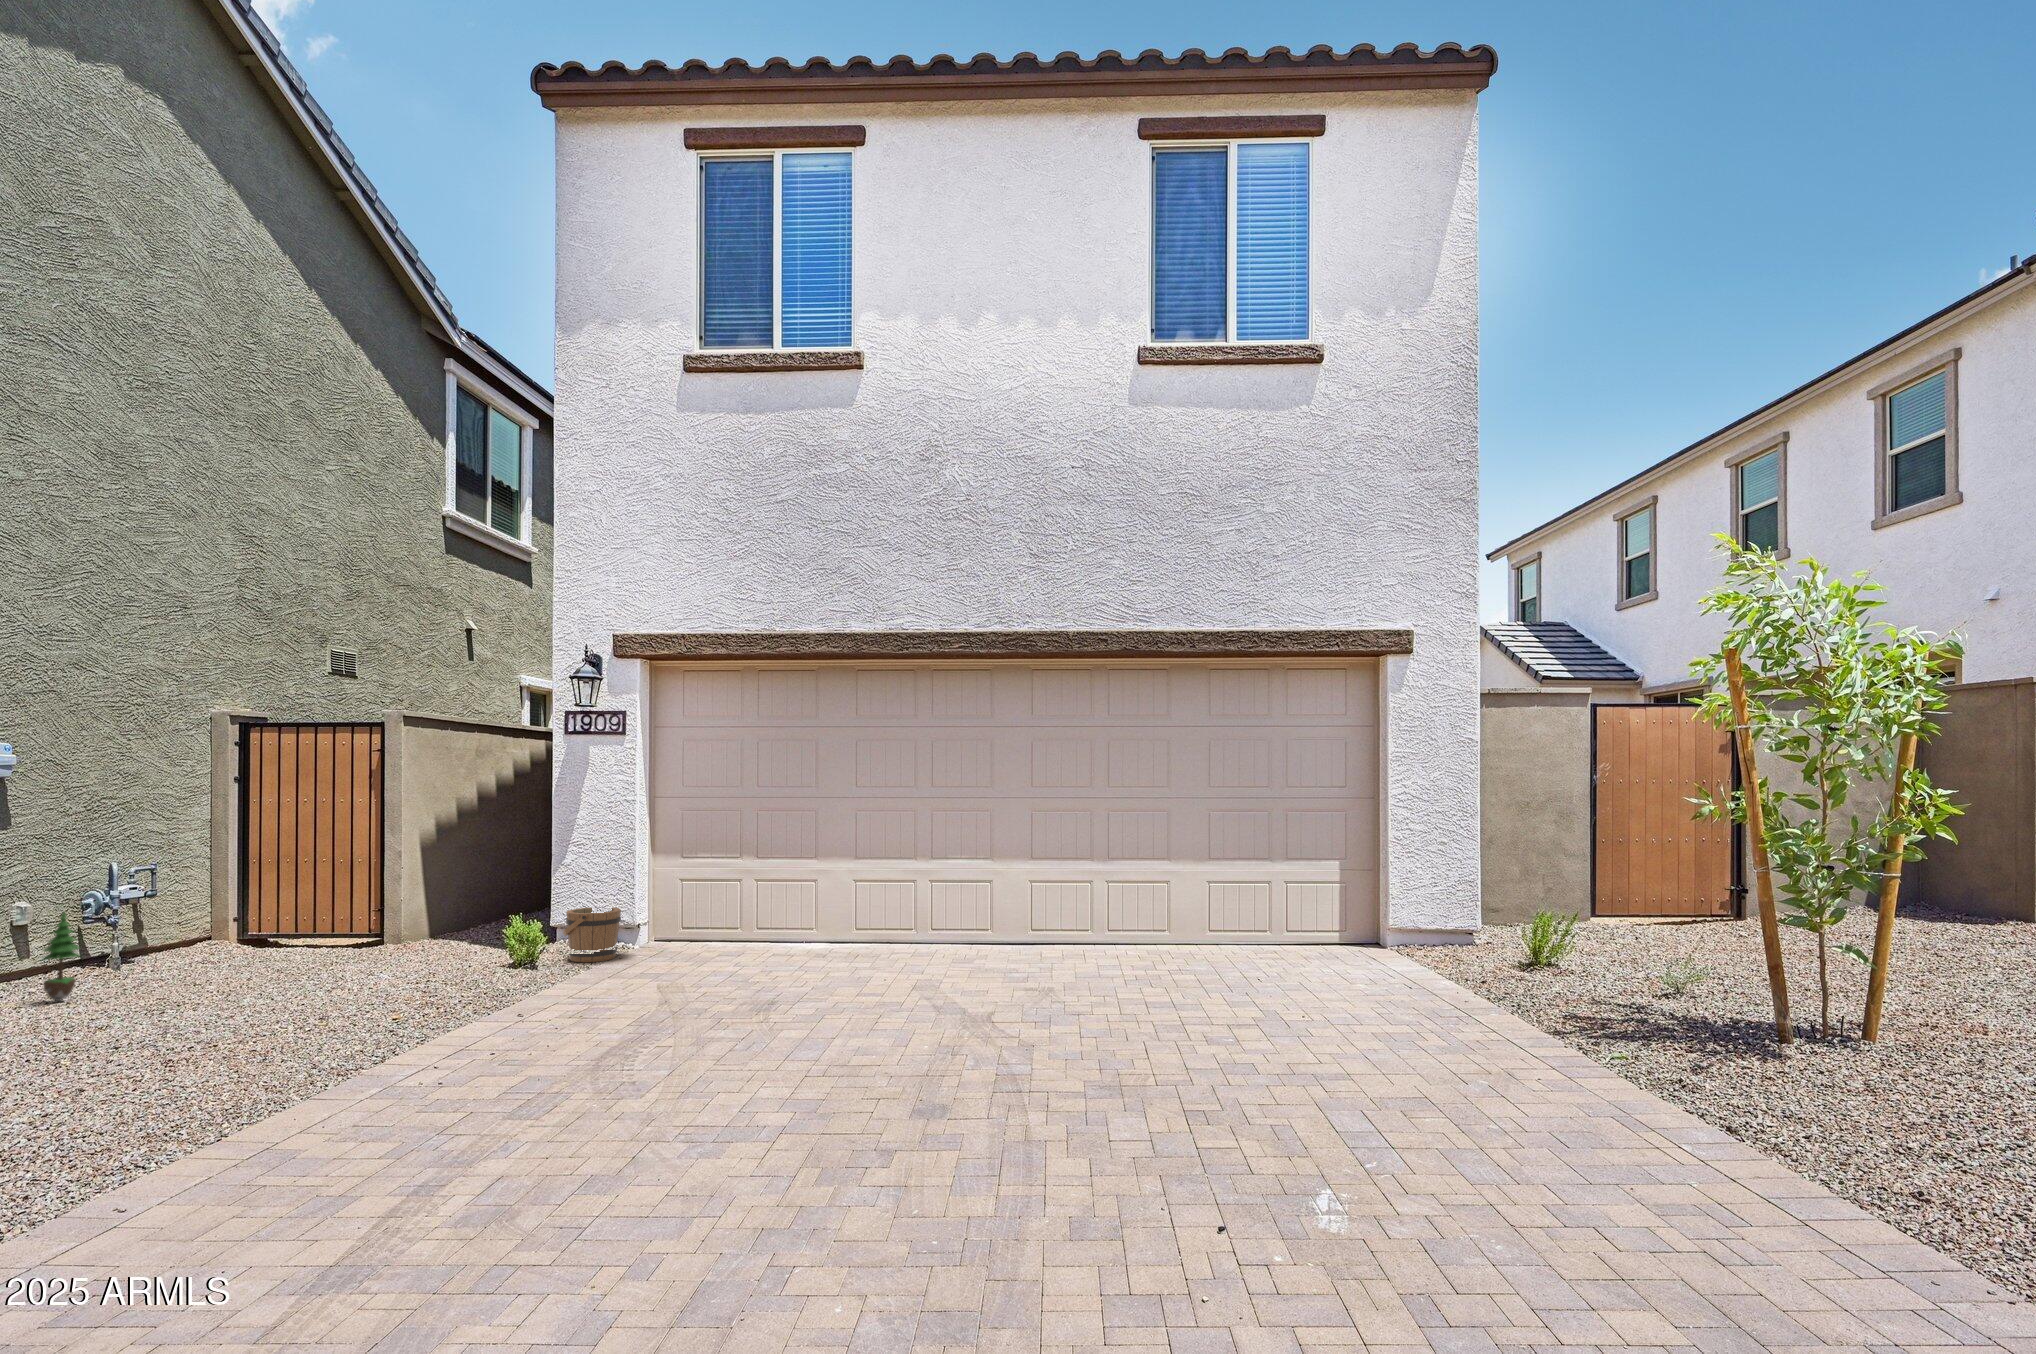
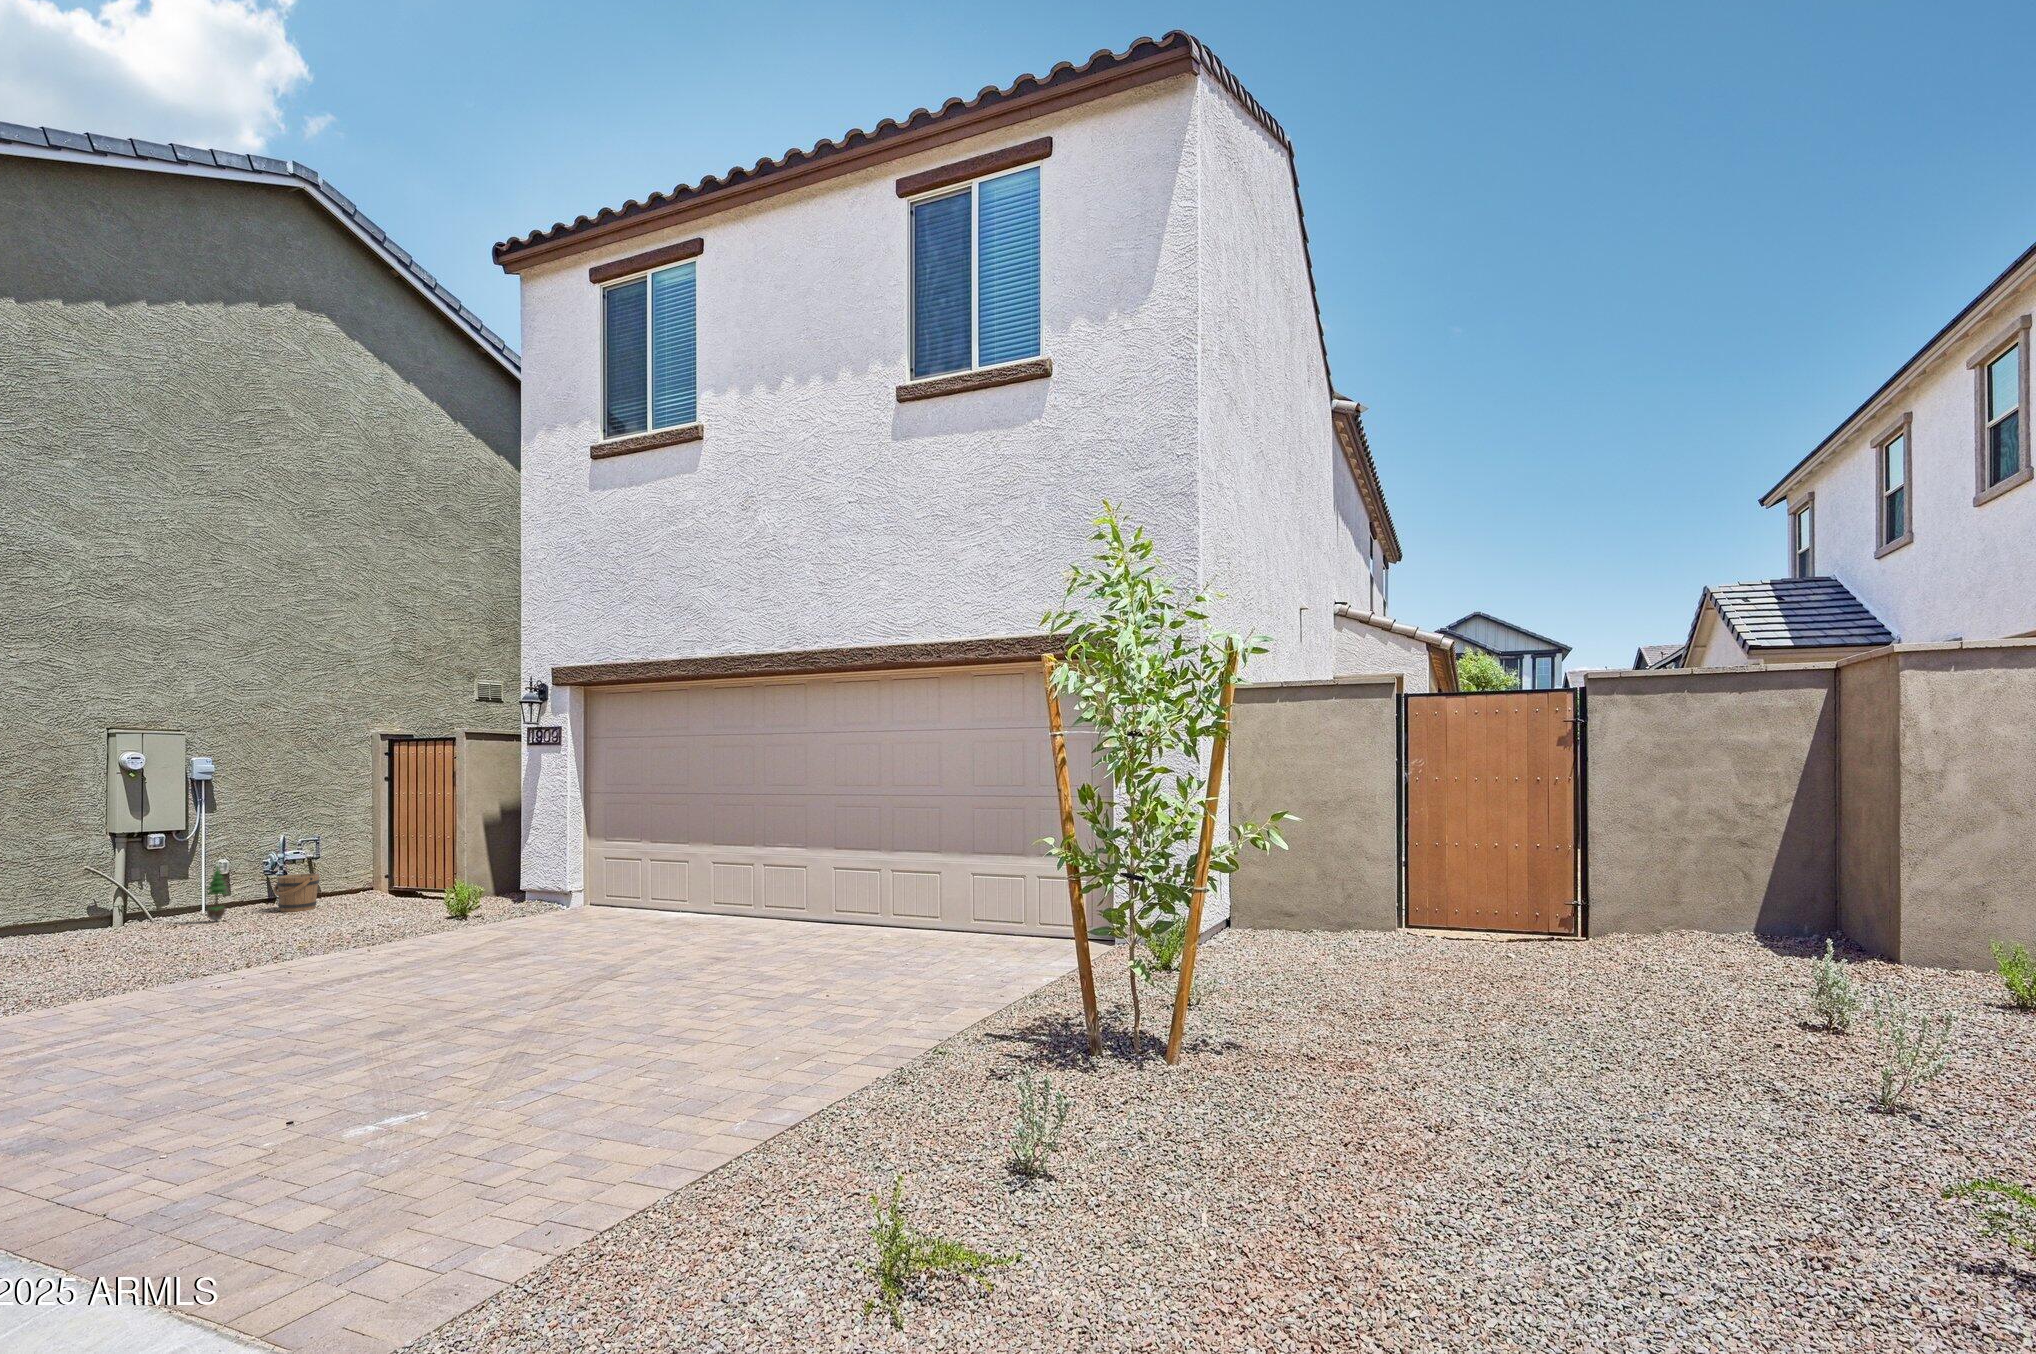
bucket: present [563,907,621,962] -> present [273,874,319,912]

